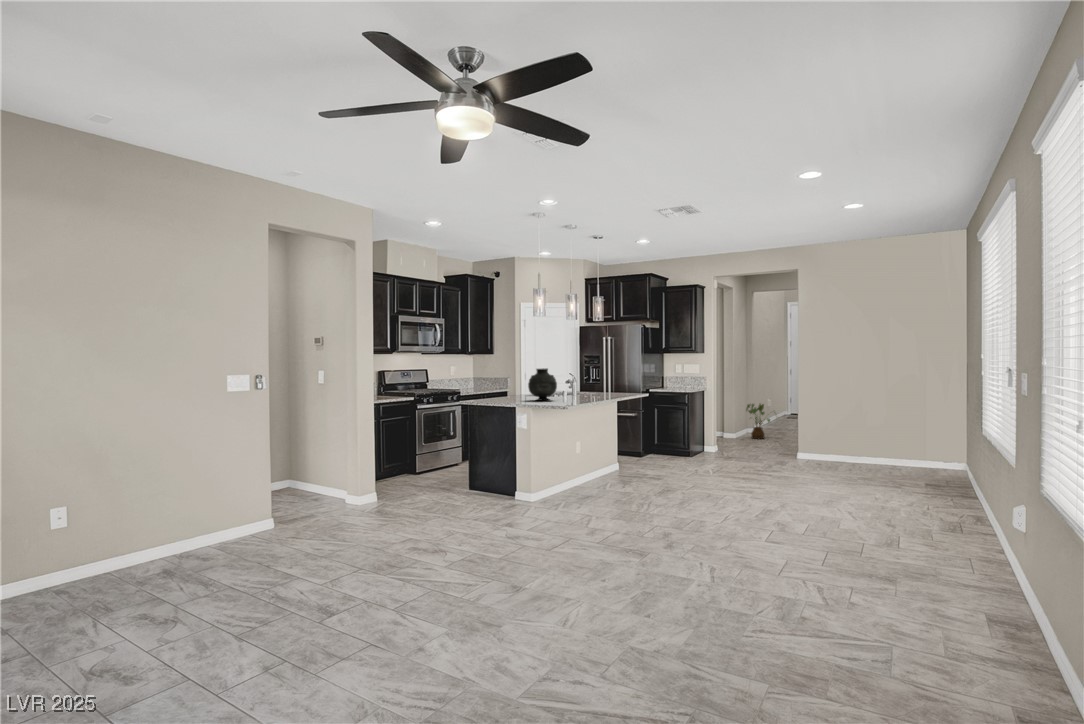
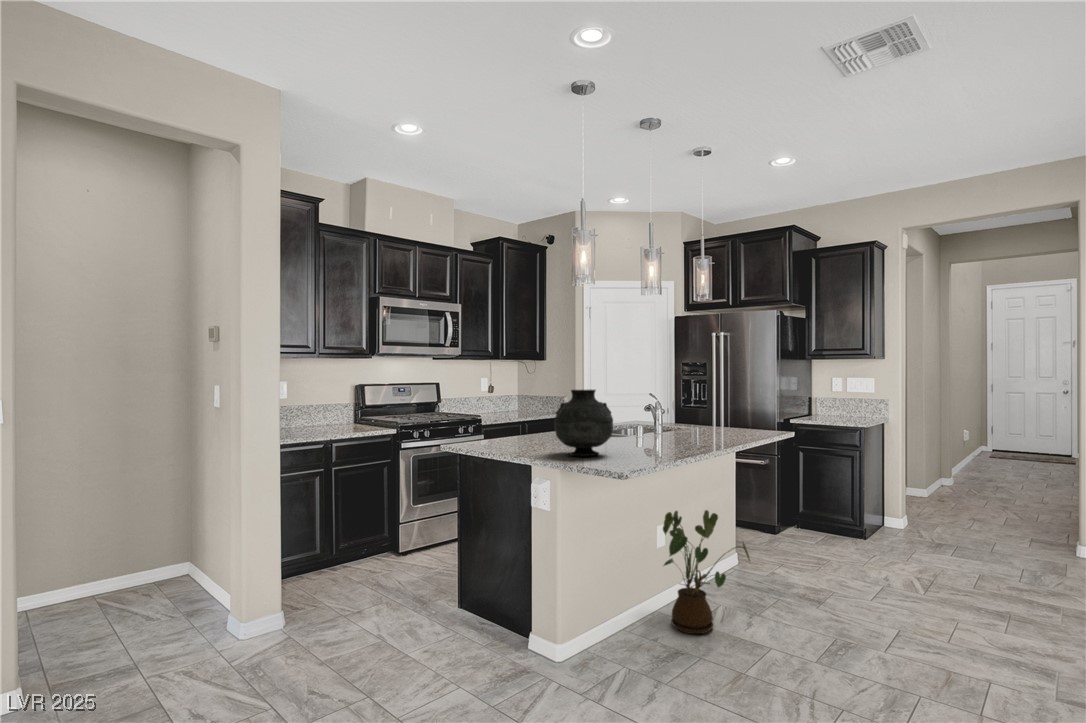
house plant: present [746,404,770,439] -> present [663,510,750,634]

